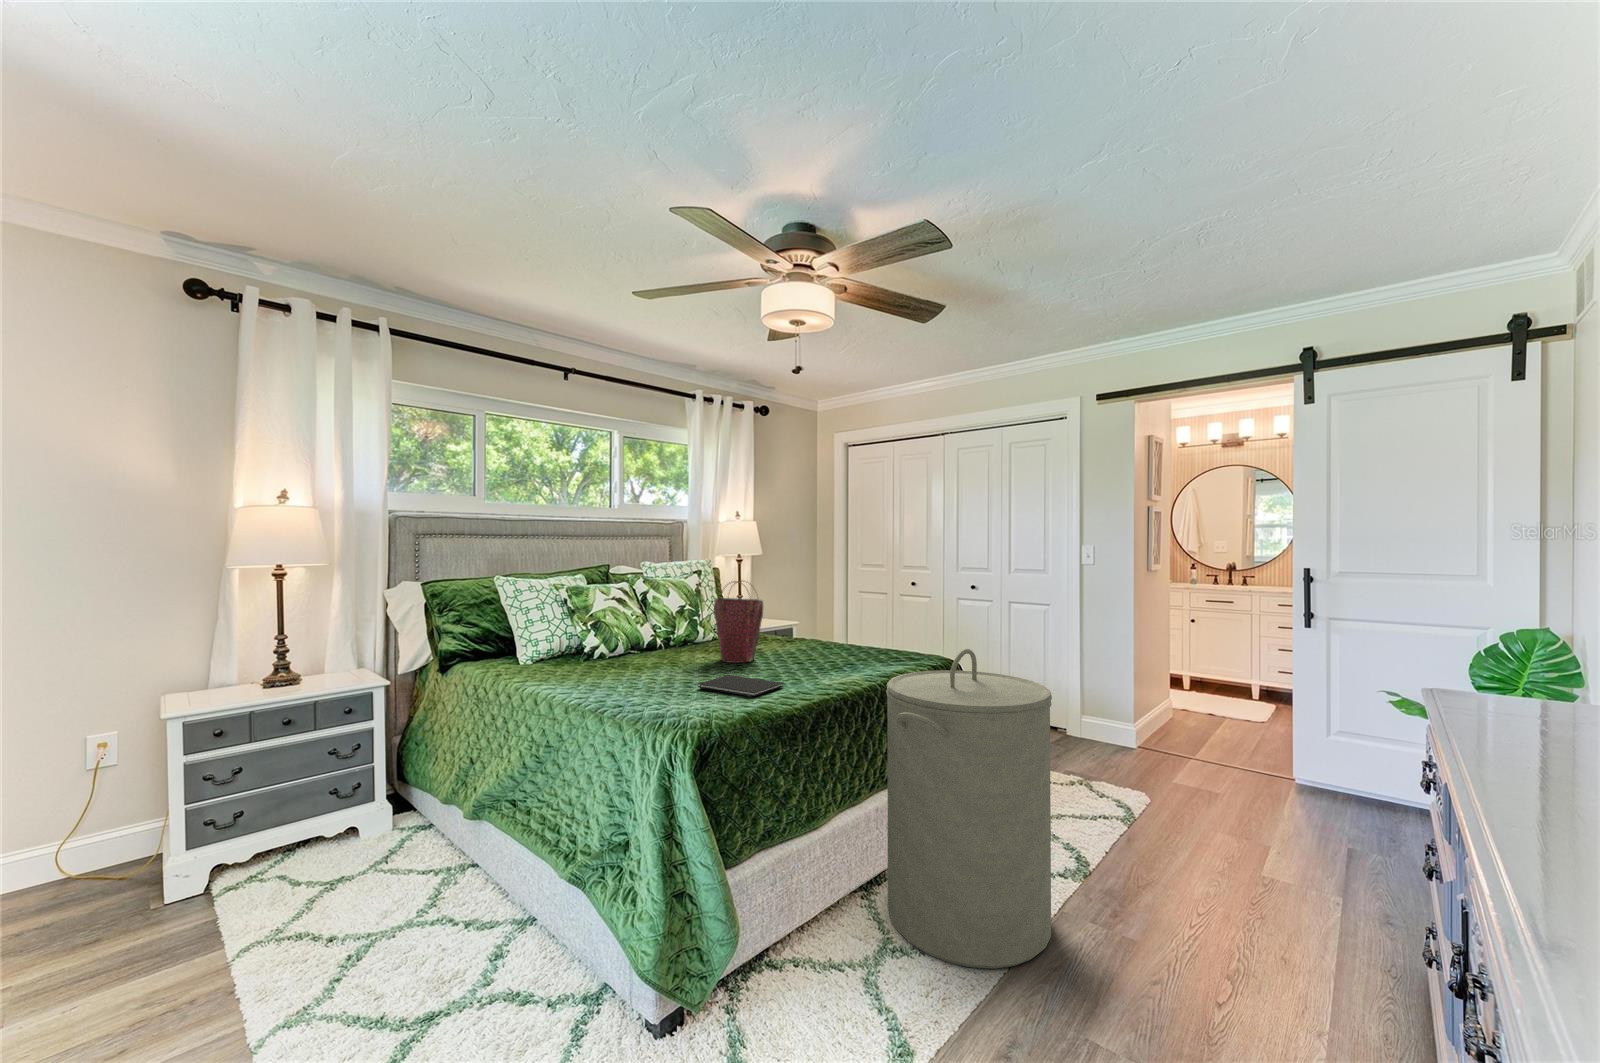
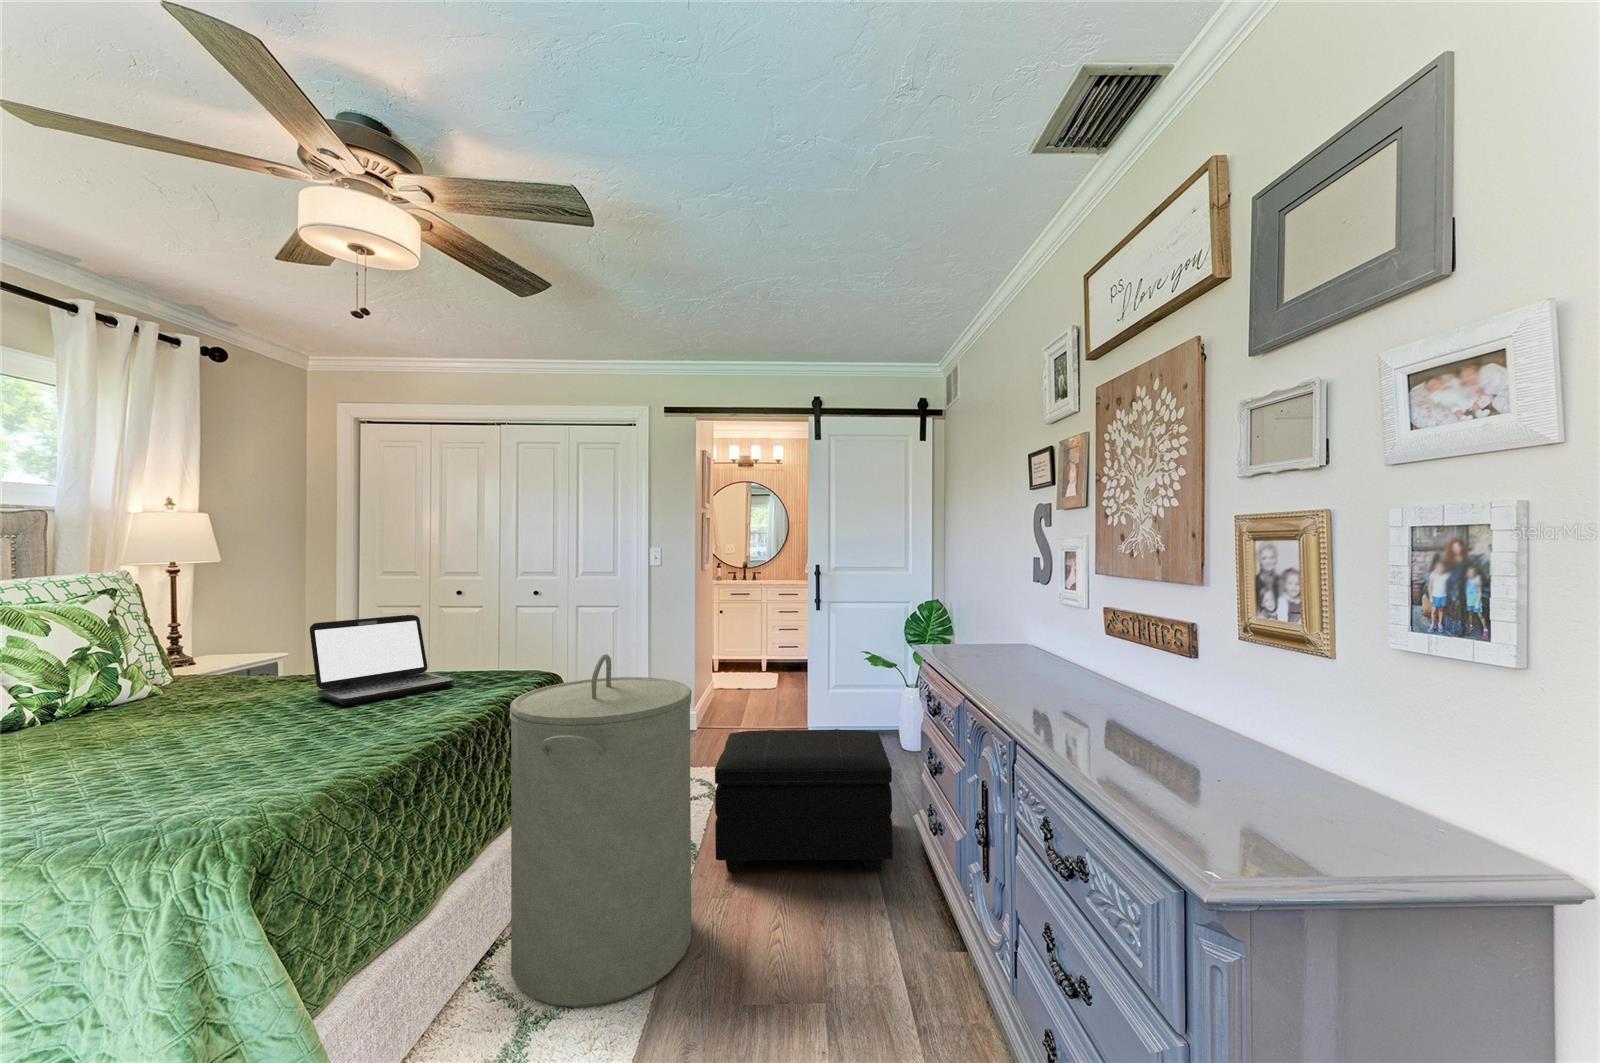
handbag: present [714,580,763,663] -> none [179,599,283,726]
laptop: none [785,599,873,662] -> present [310,615,454,705]
notebook: present [698,675,783,697] -> none [186,735,350,773]
footstool: none [1098,756,1358,981] -> present [715,729,893,871]

